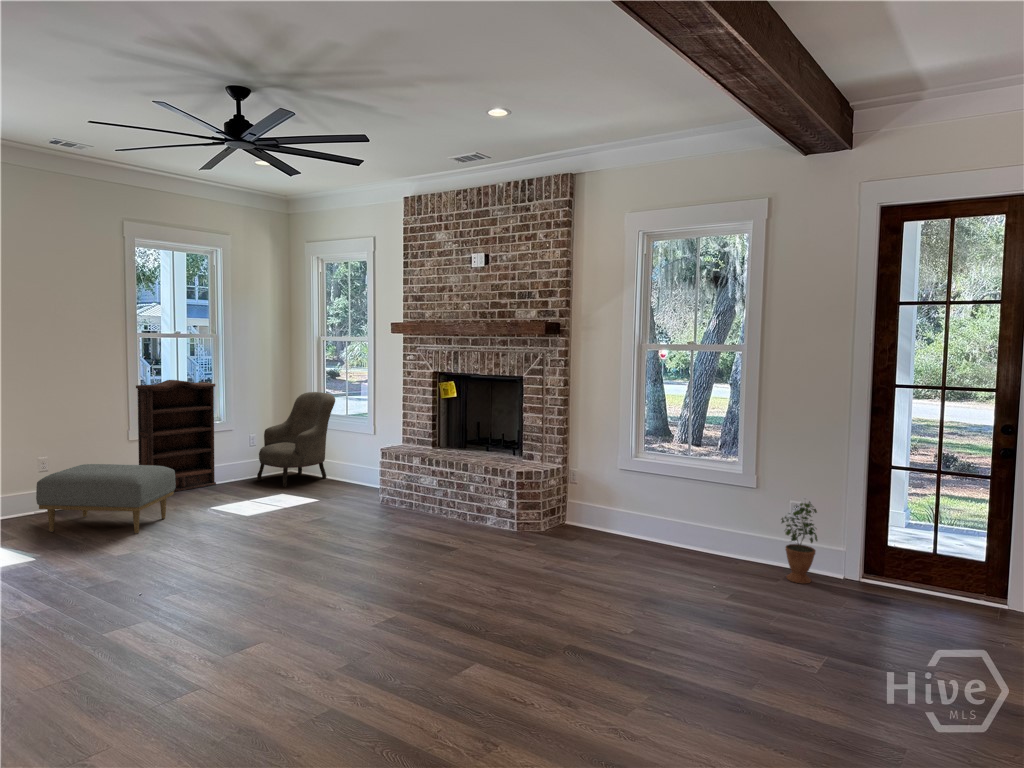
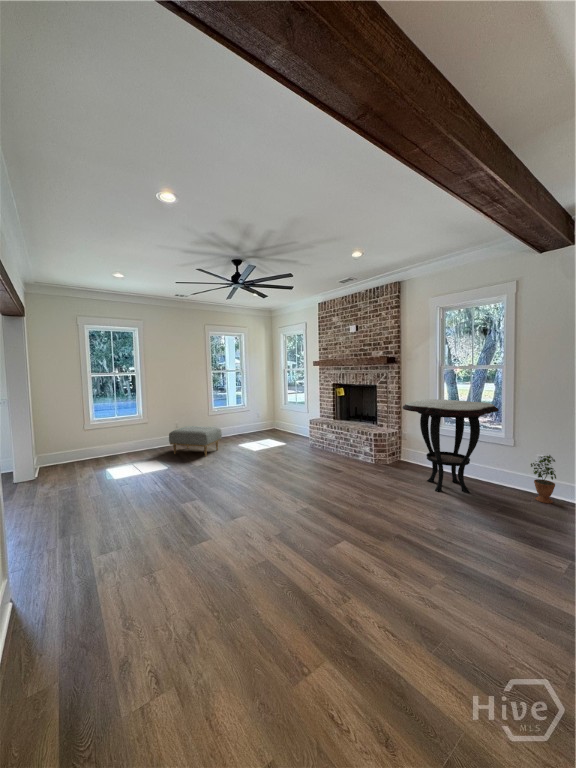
bookshelf: present [136,380,216,492] -> none [208,390,240,440]
armchair: present [257,392,335,487] -> none [257,394,290,437]
side table: none [576,406,736,577] -> present [402,399,498,493]

